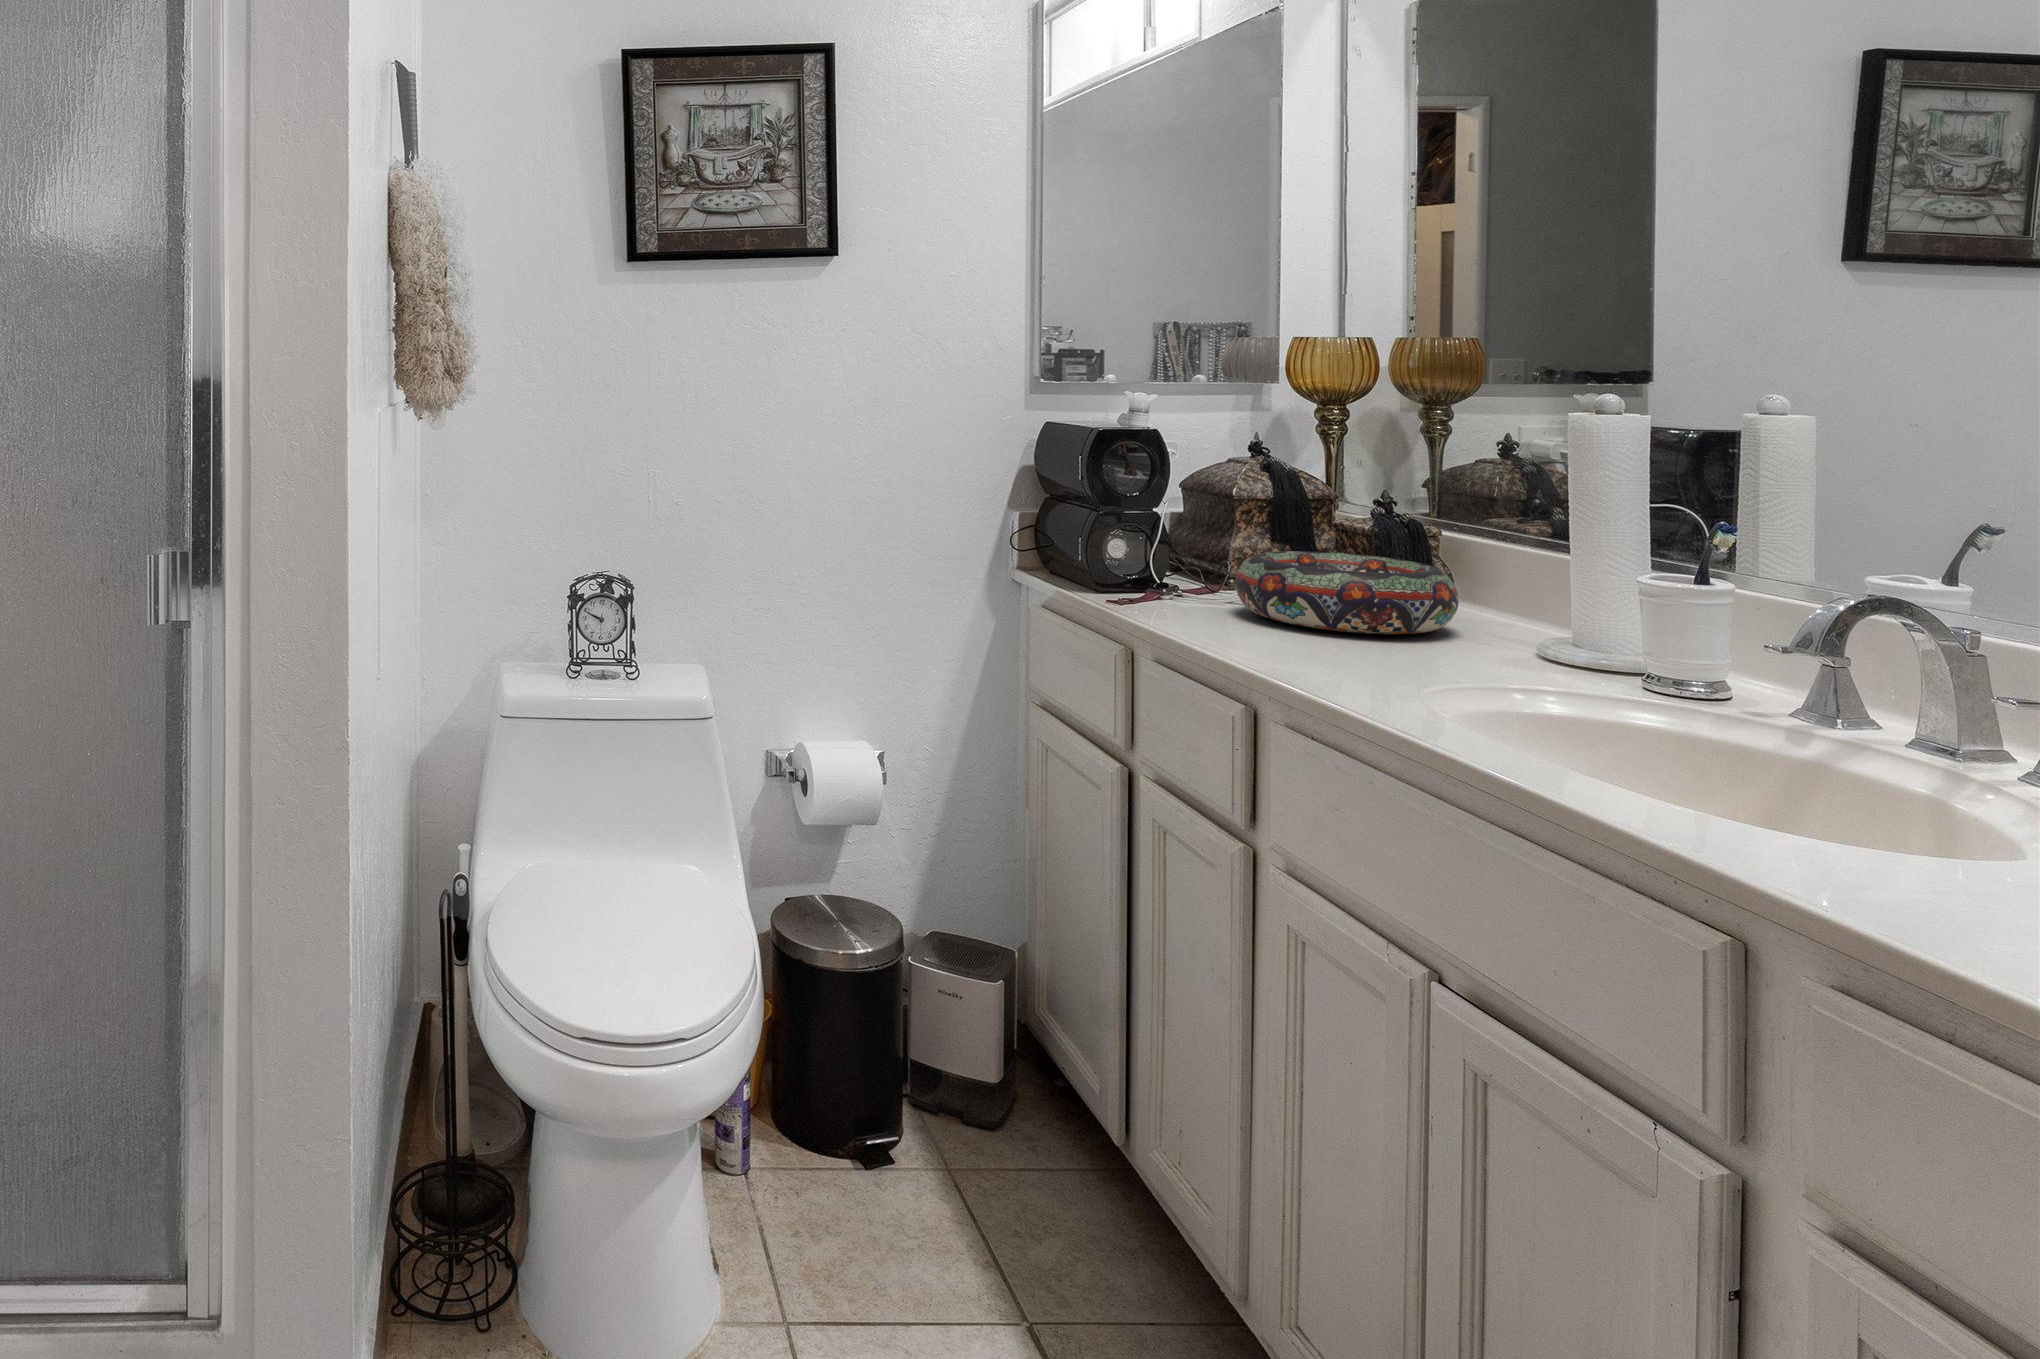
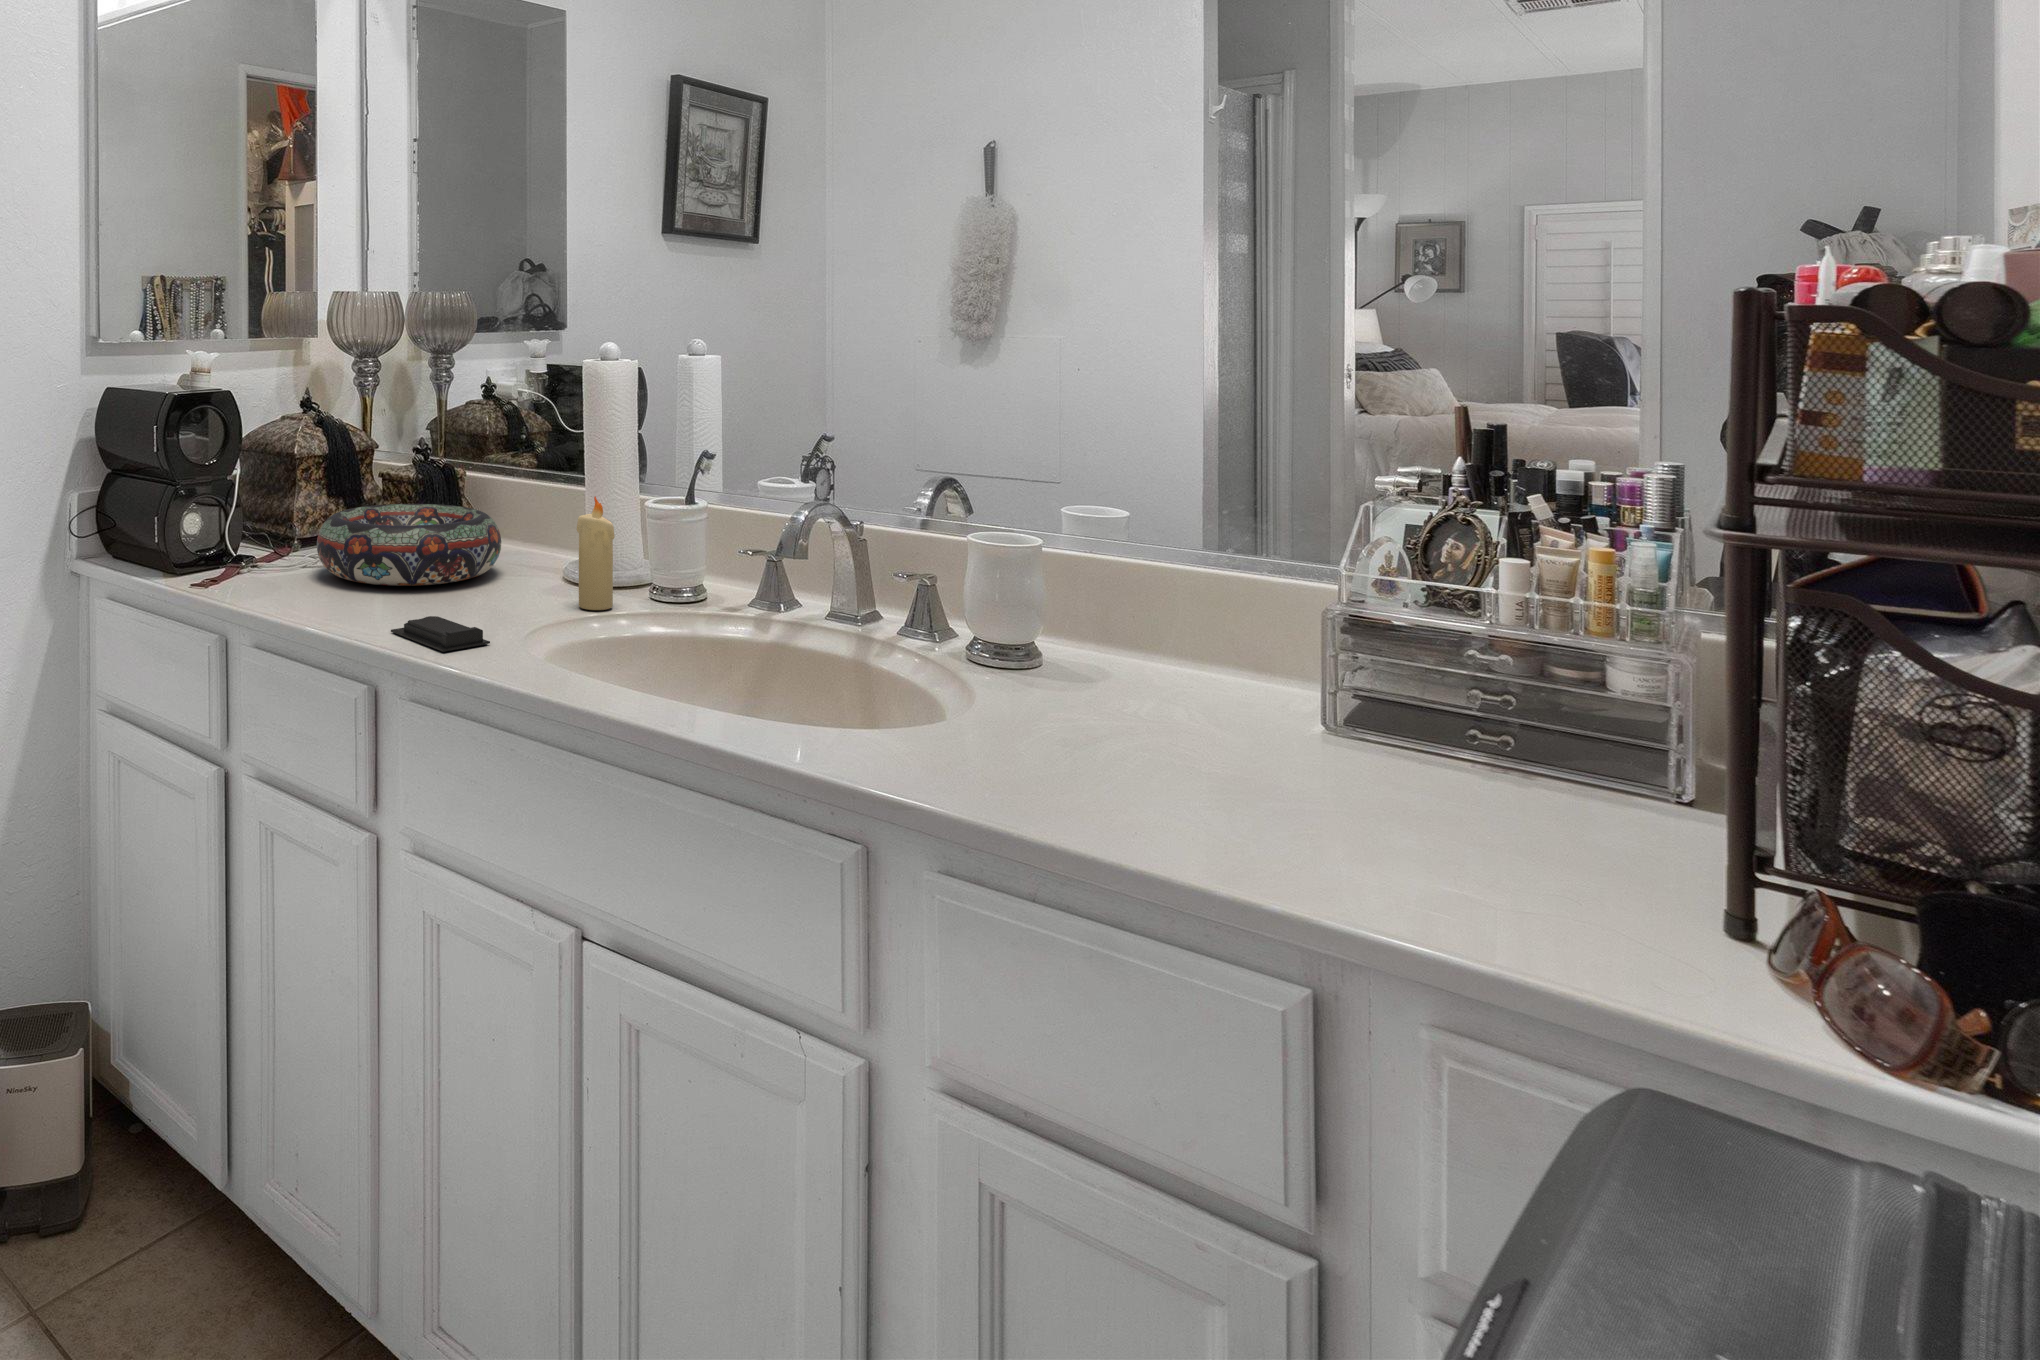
candle: none [1528,556,1581,682] -> present [577,497,615,610]
soap bar: none [1277,651,1381,684] -> present [391,616,490,652]

